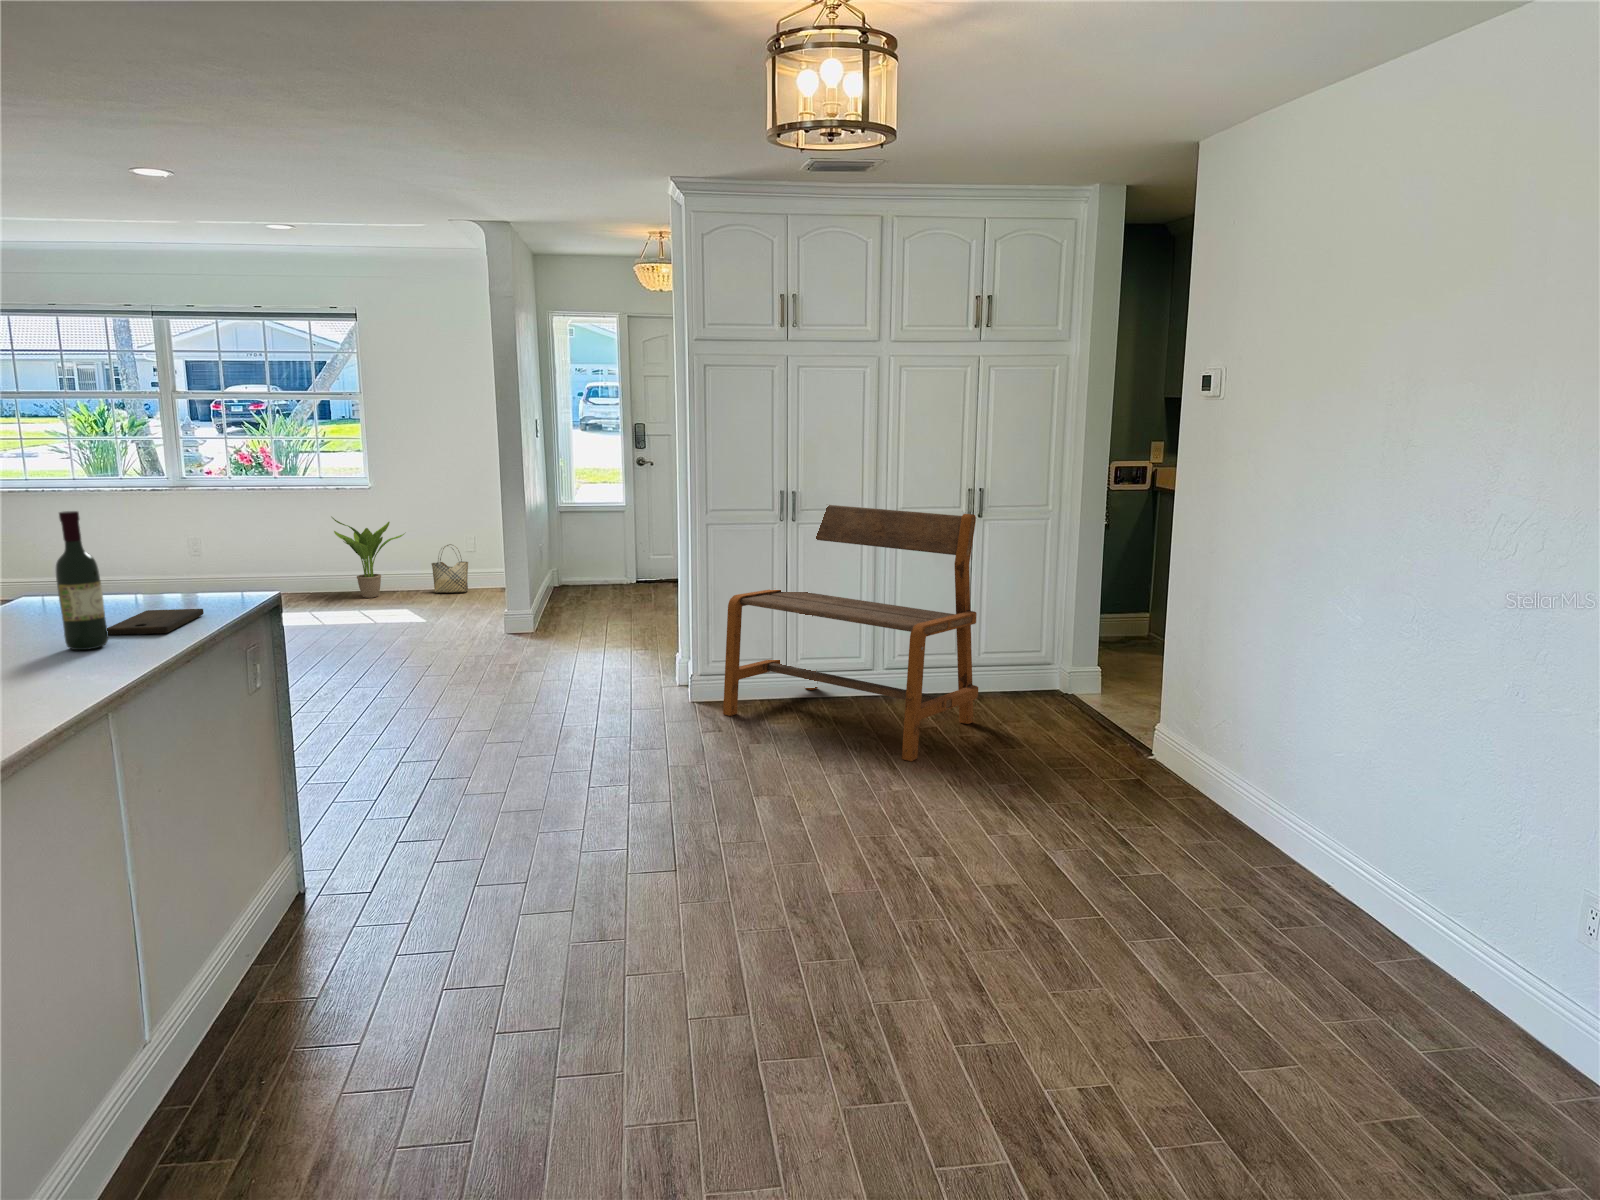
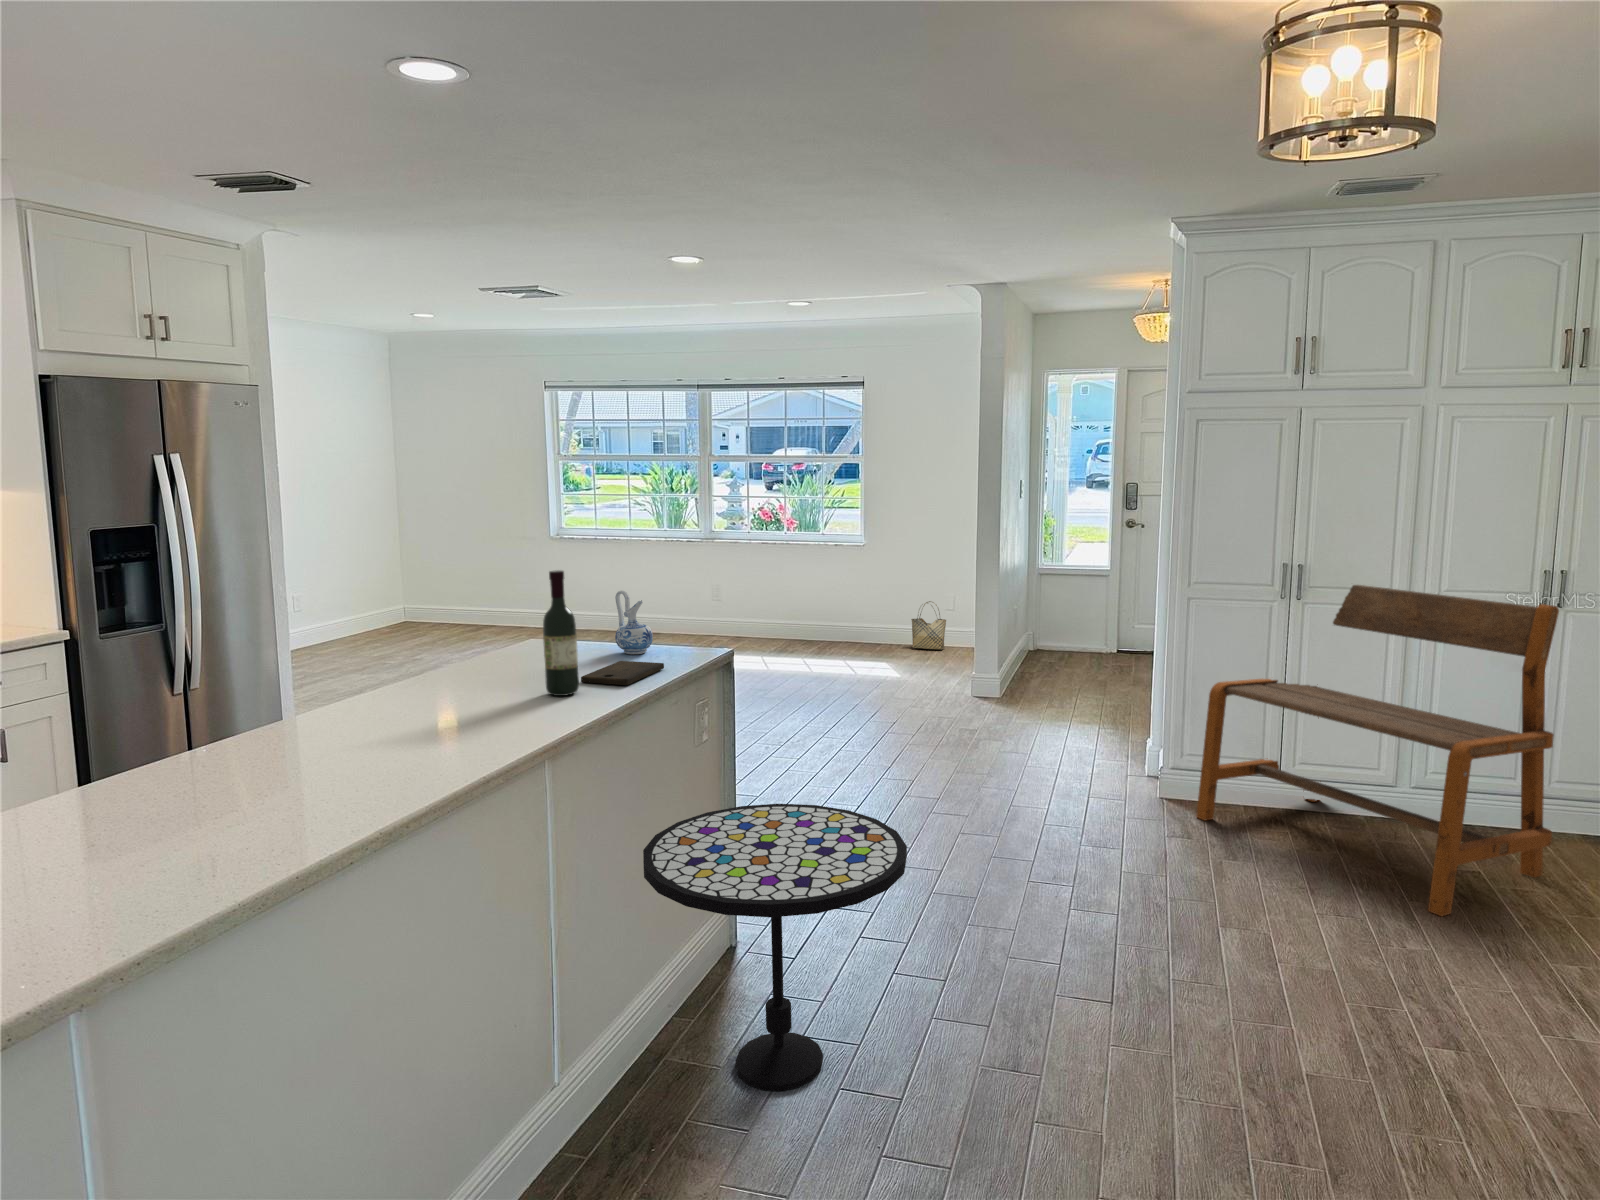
potted plant: present [332,517,405,598] -> none [824,569,890,649]
ceramic pitcher: none [129,535,180,604] -> present [615,591,653,654]
side table: none [209,736,494,1013] -> present [643,804,907,1091]

